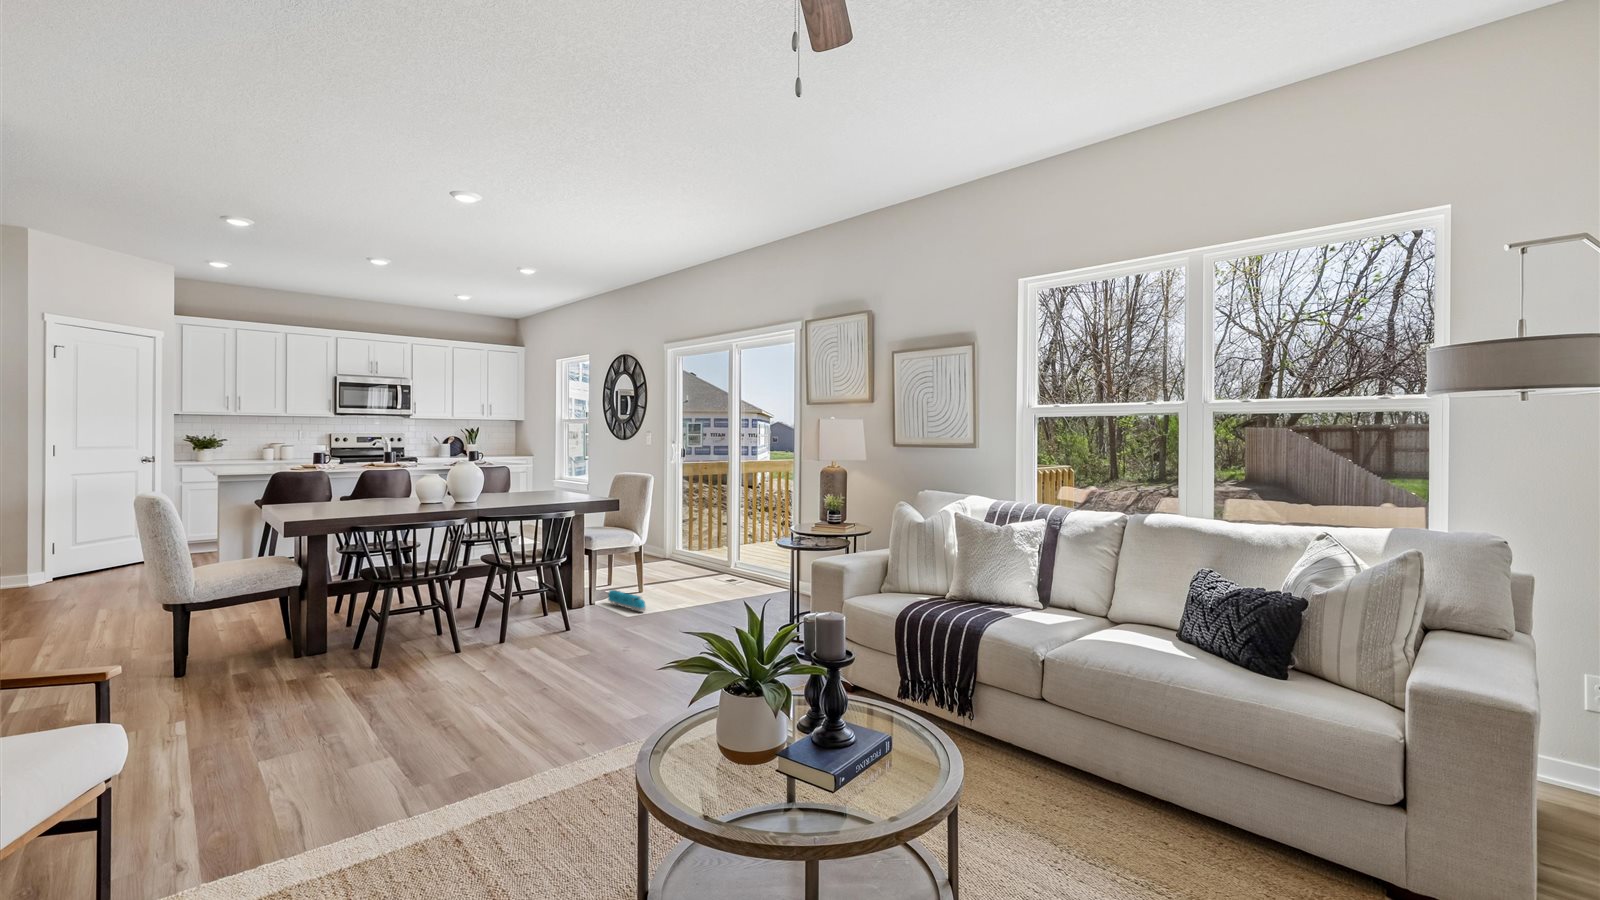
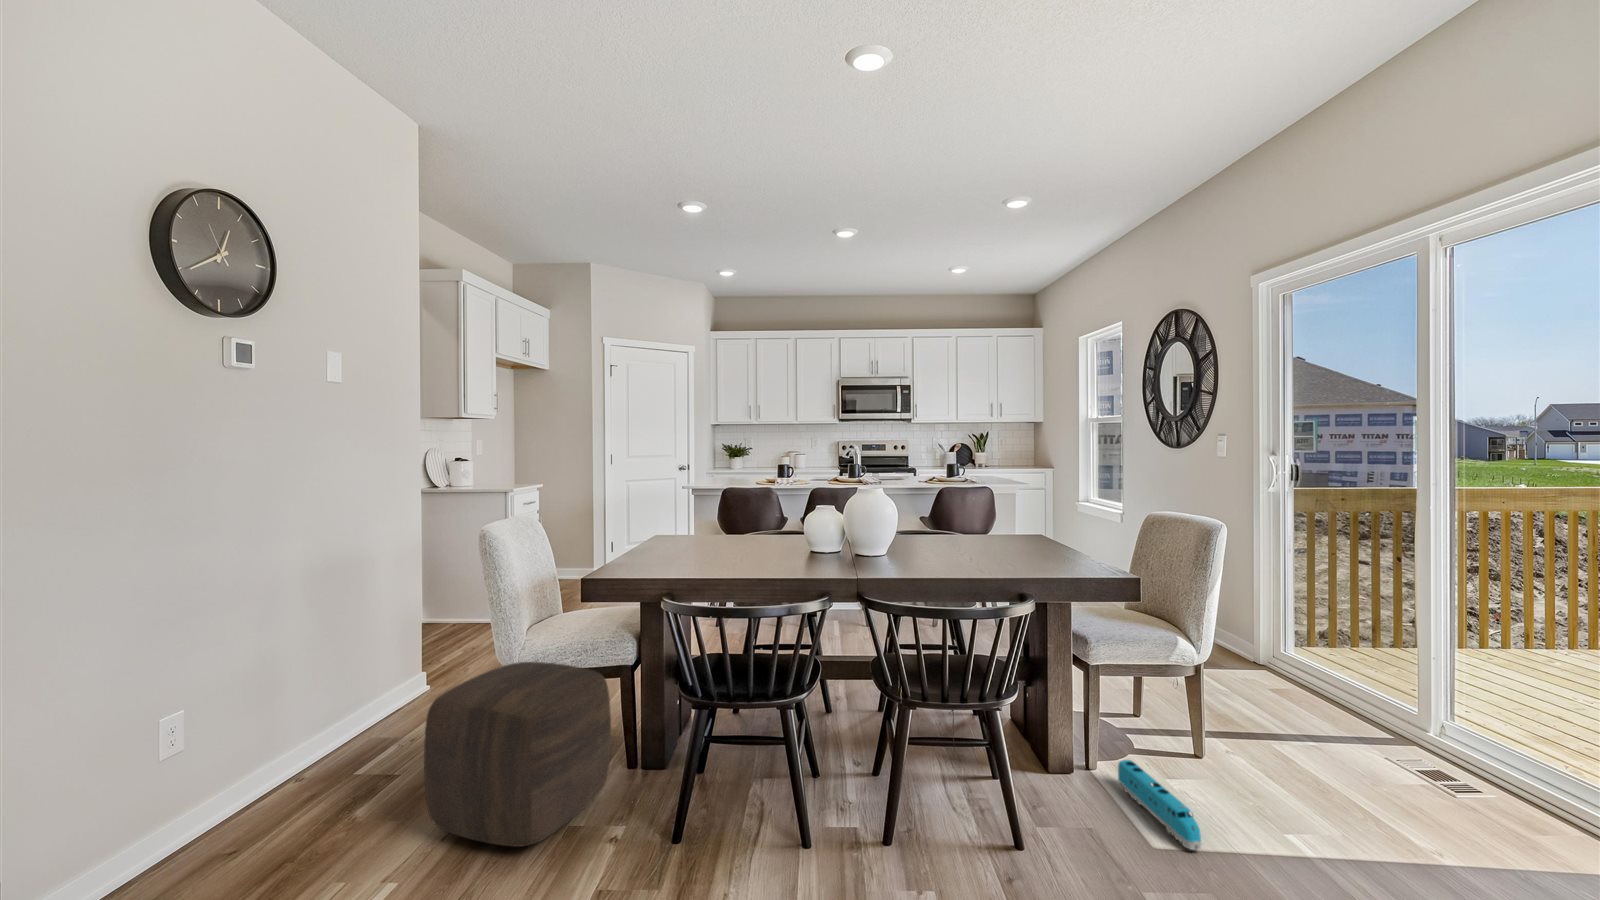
ottoman: none [189,578,314,685] -> present [424,662,611,847]

